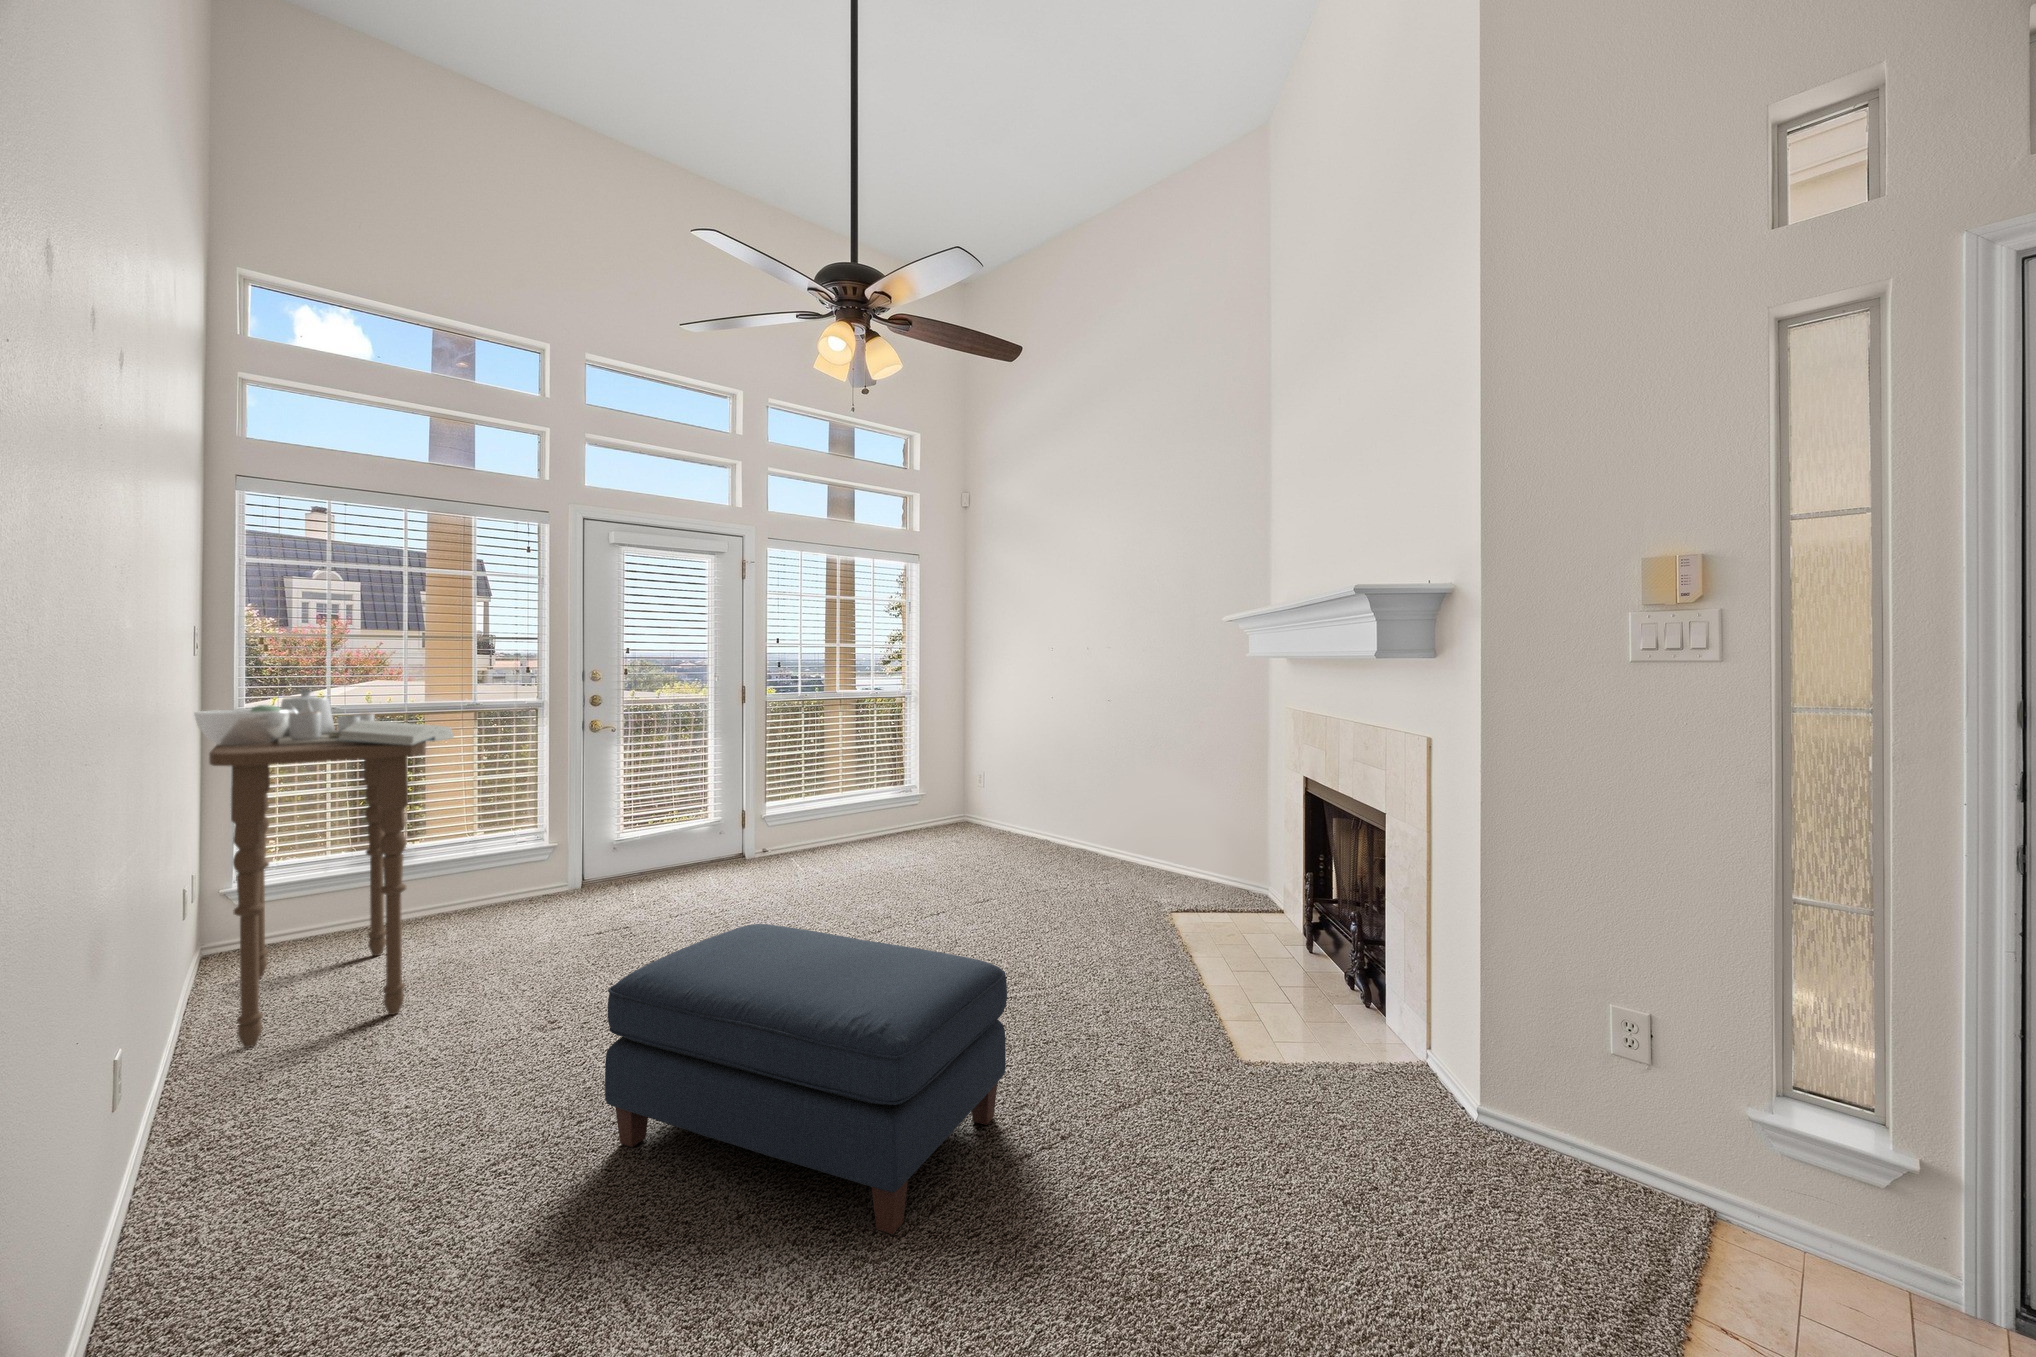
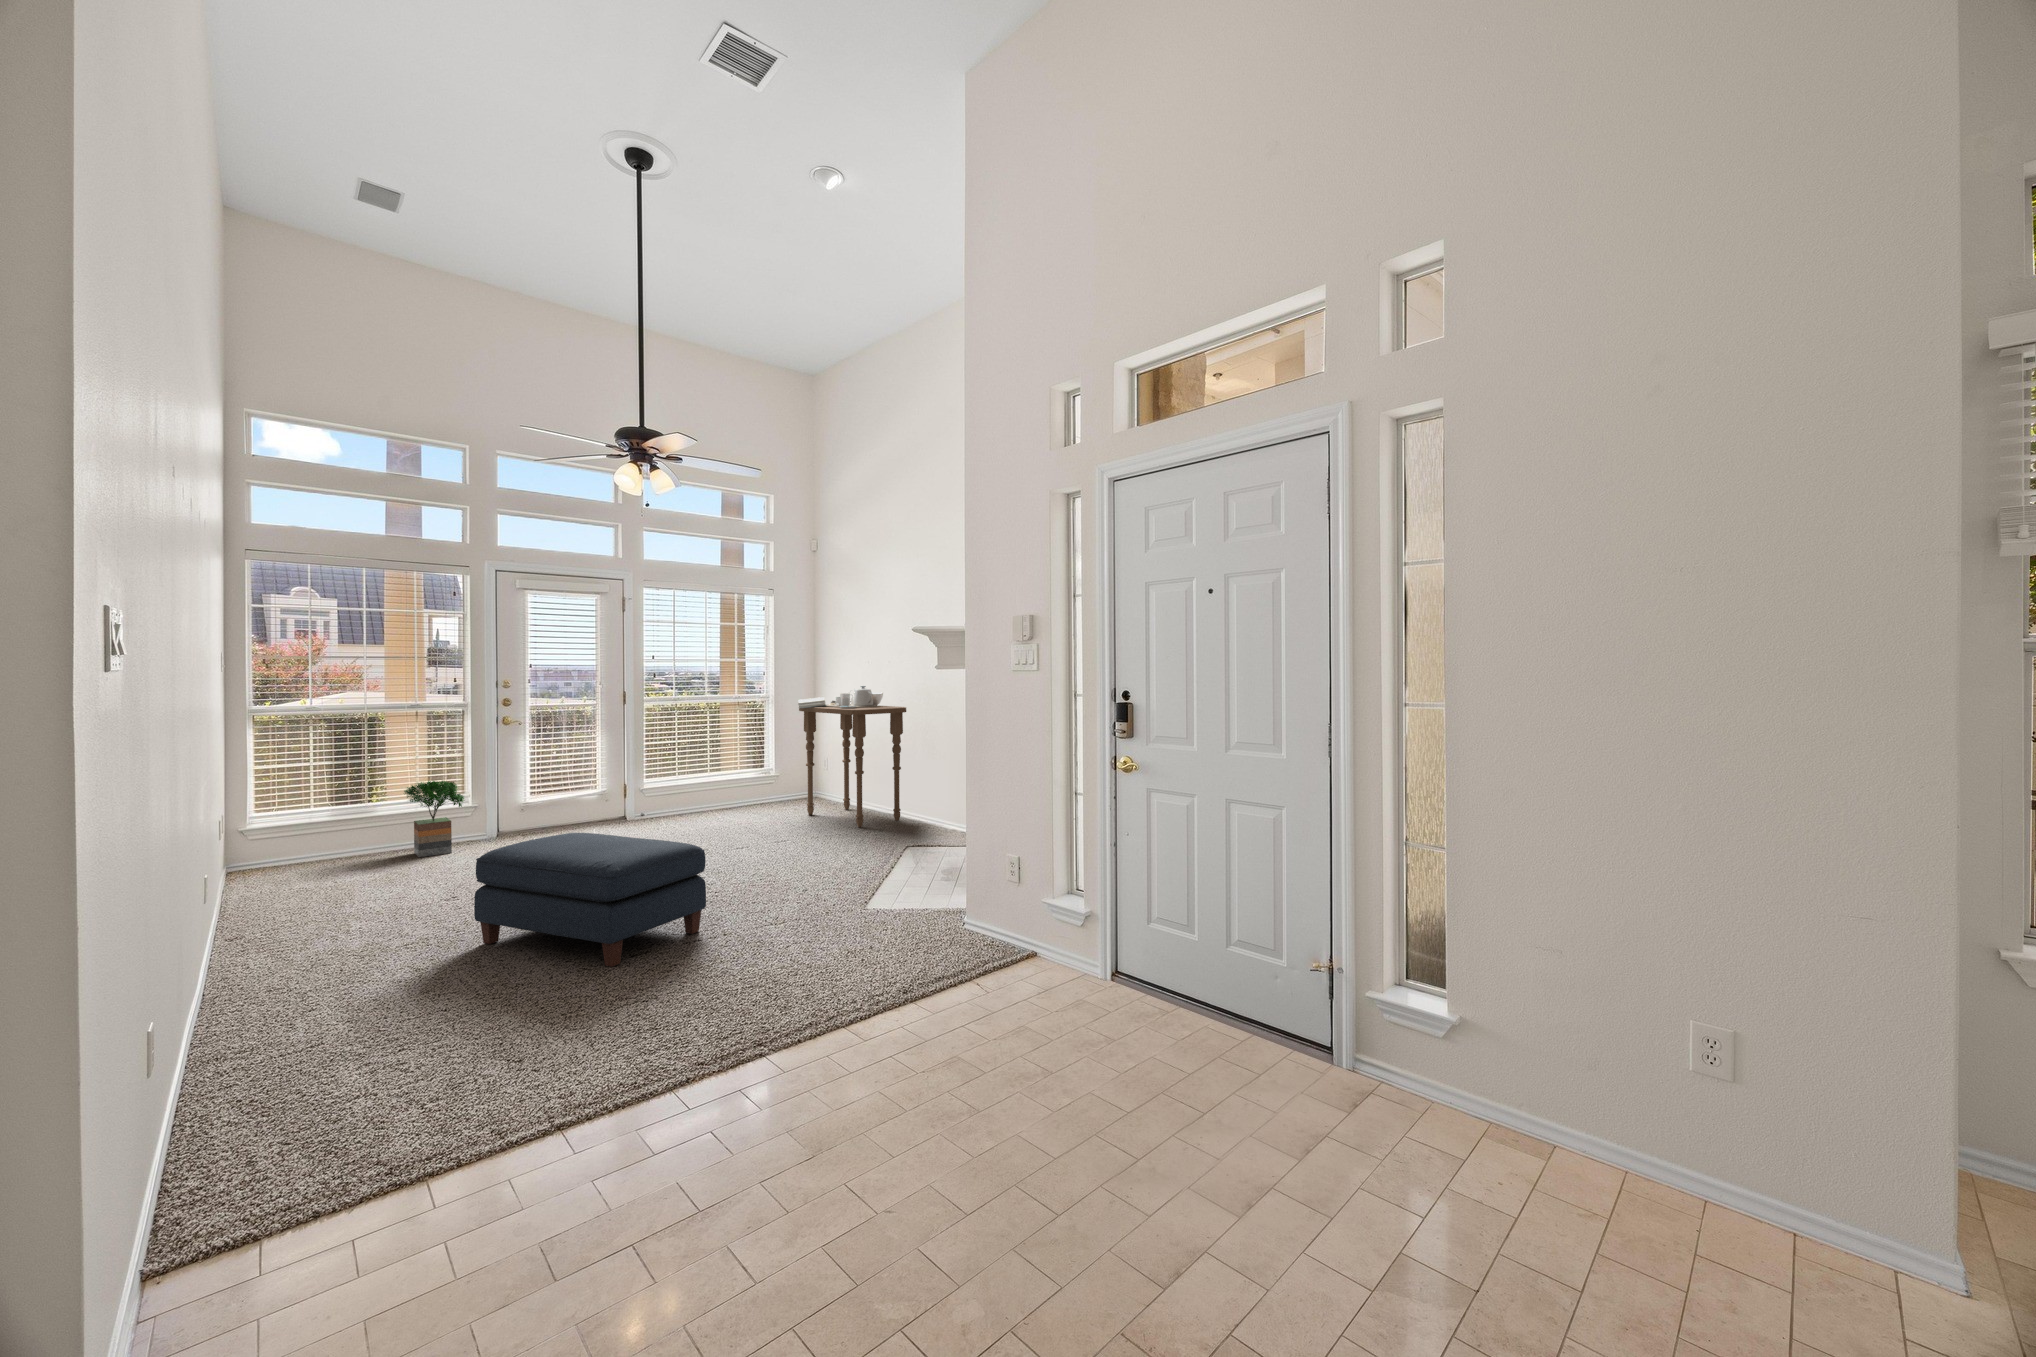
side table: present [194,691,454,1048] -> present [798,686,906,827]
potted tree: none [456,809,543,923] -> present [404,781,464,857]

